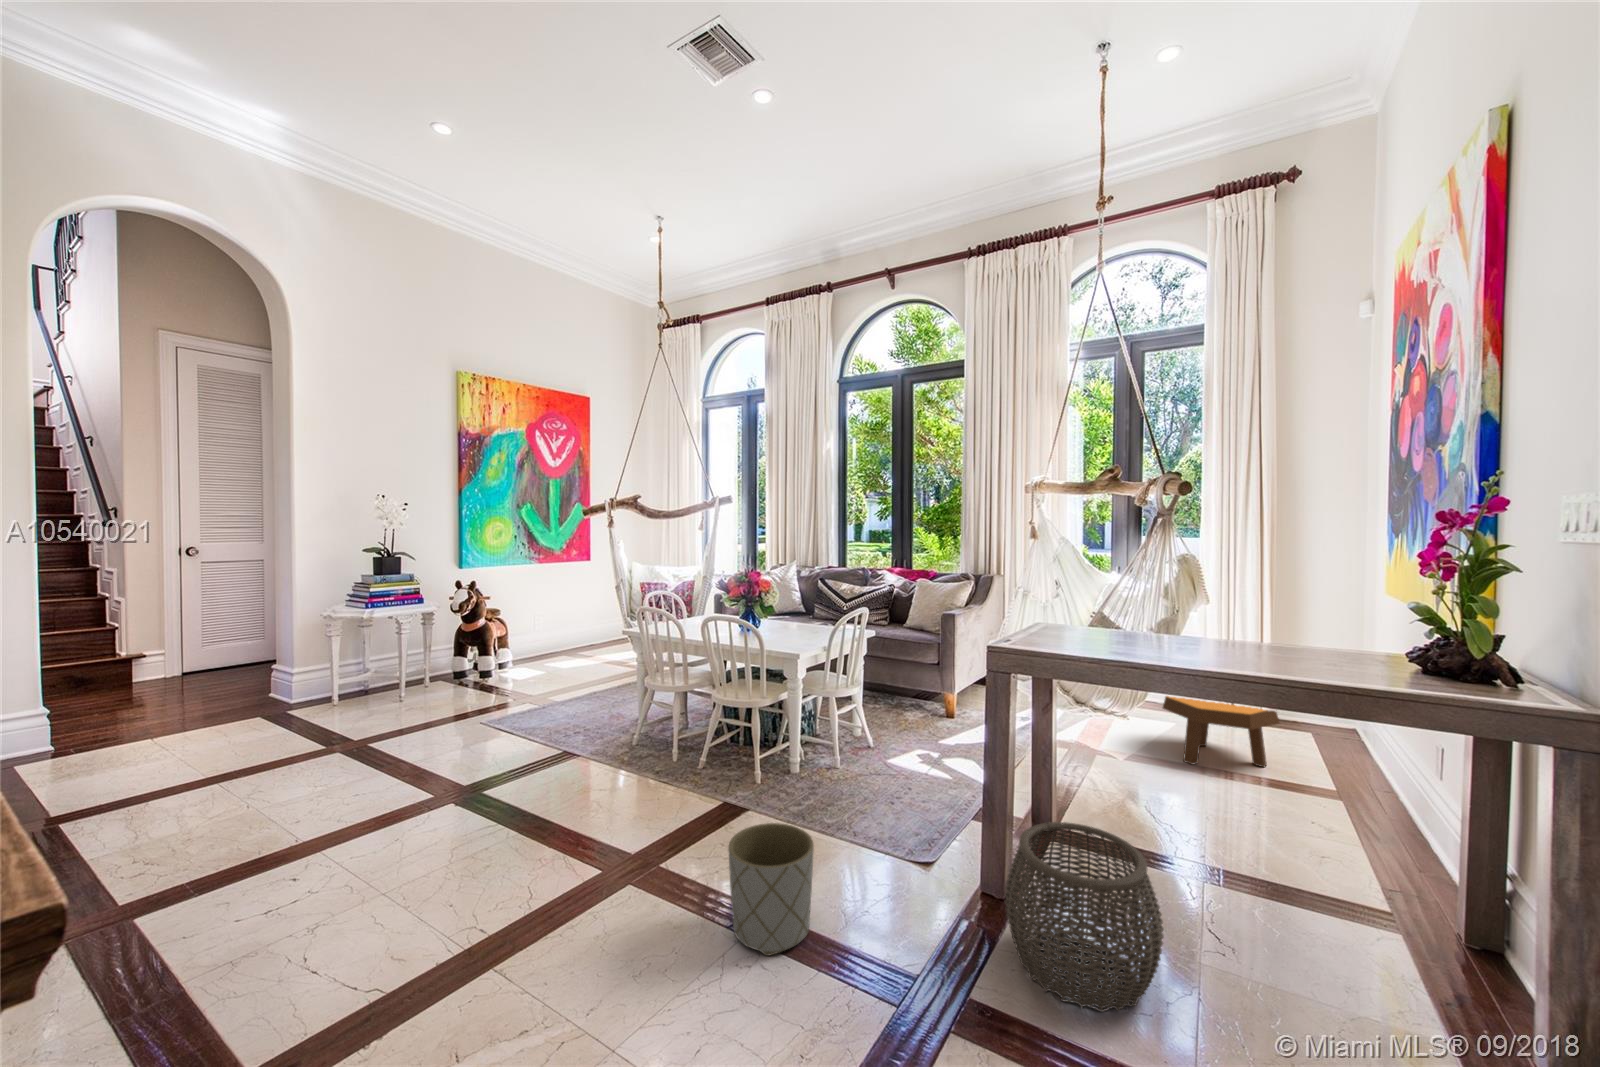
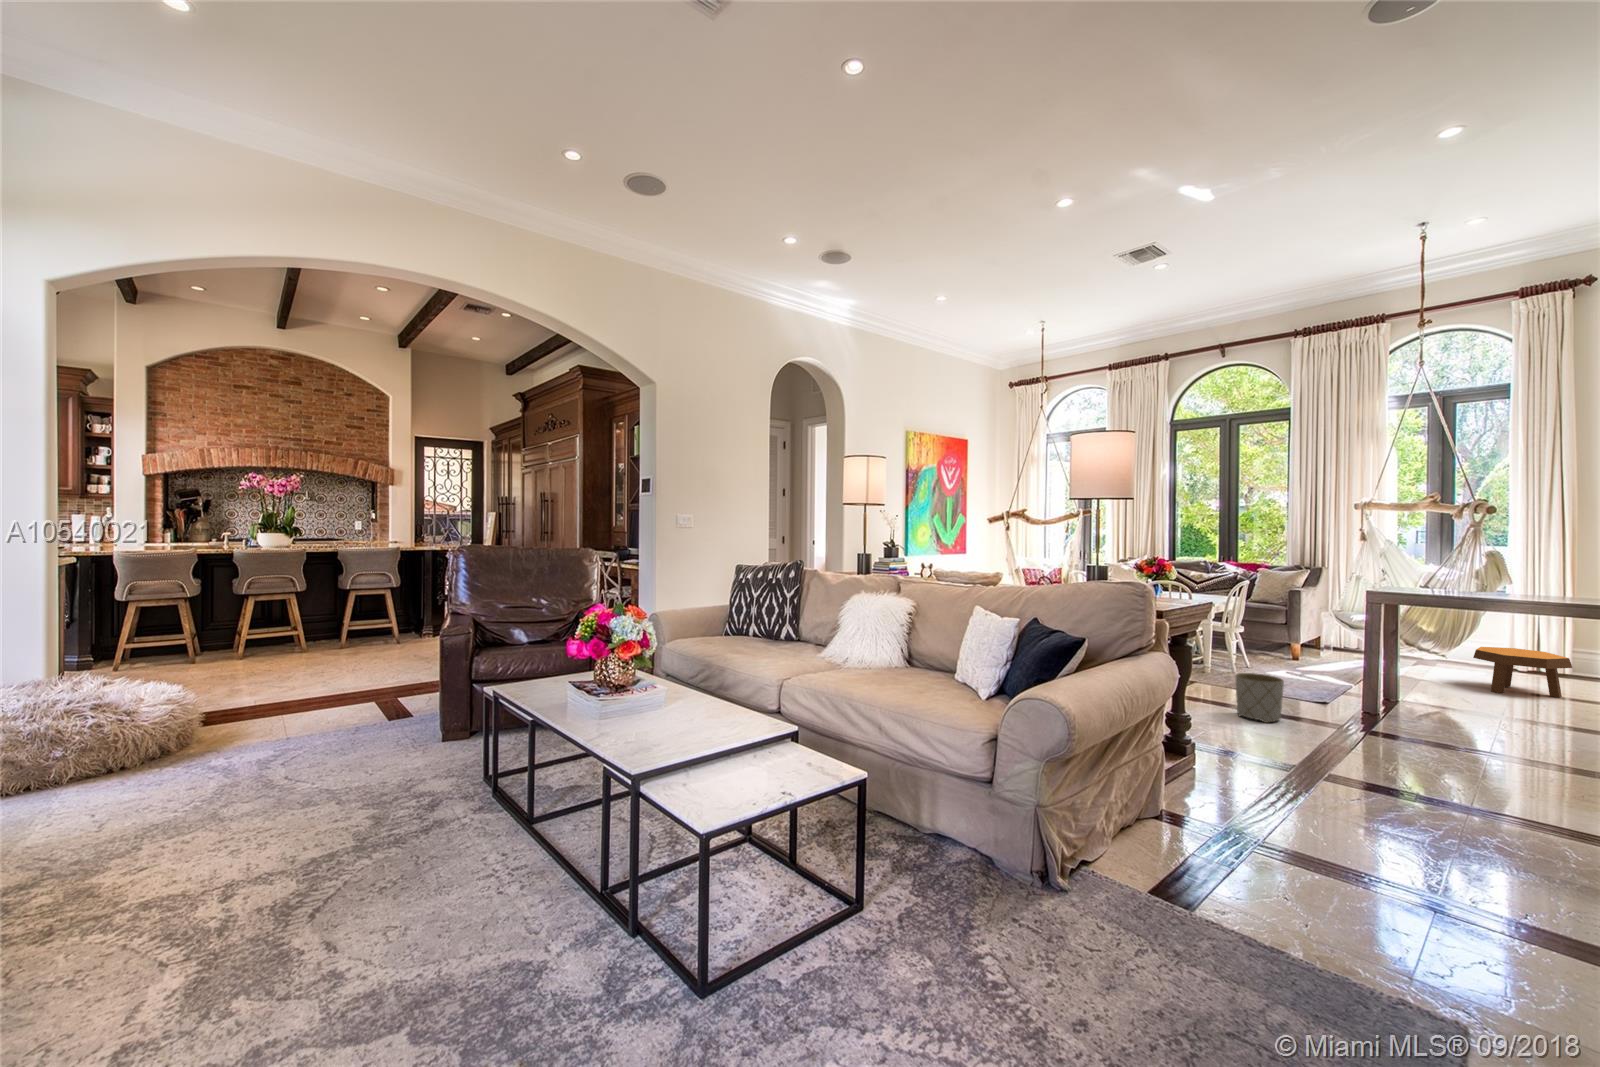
woven basket: present [1005,822,1164,1012] -> none [1392,676,1486,747]

